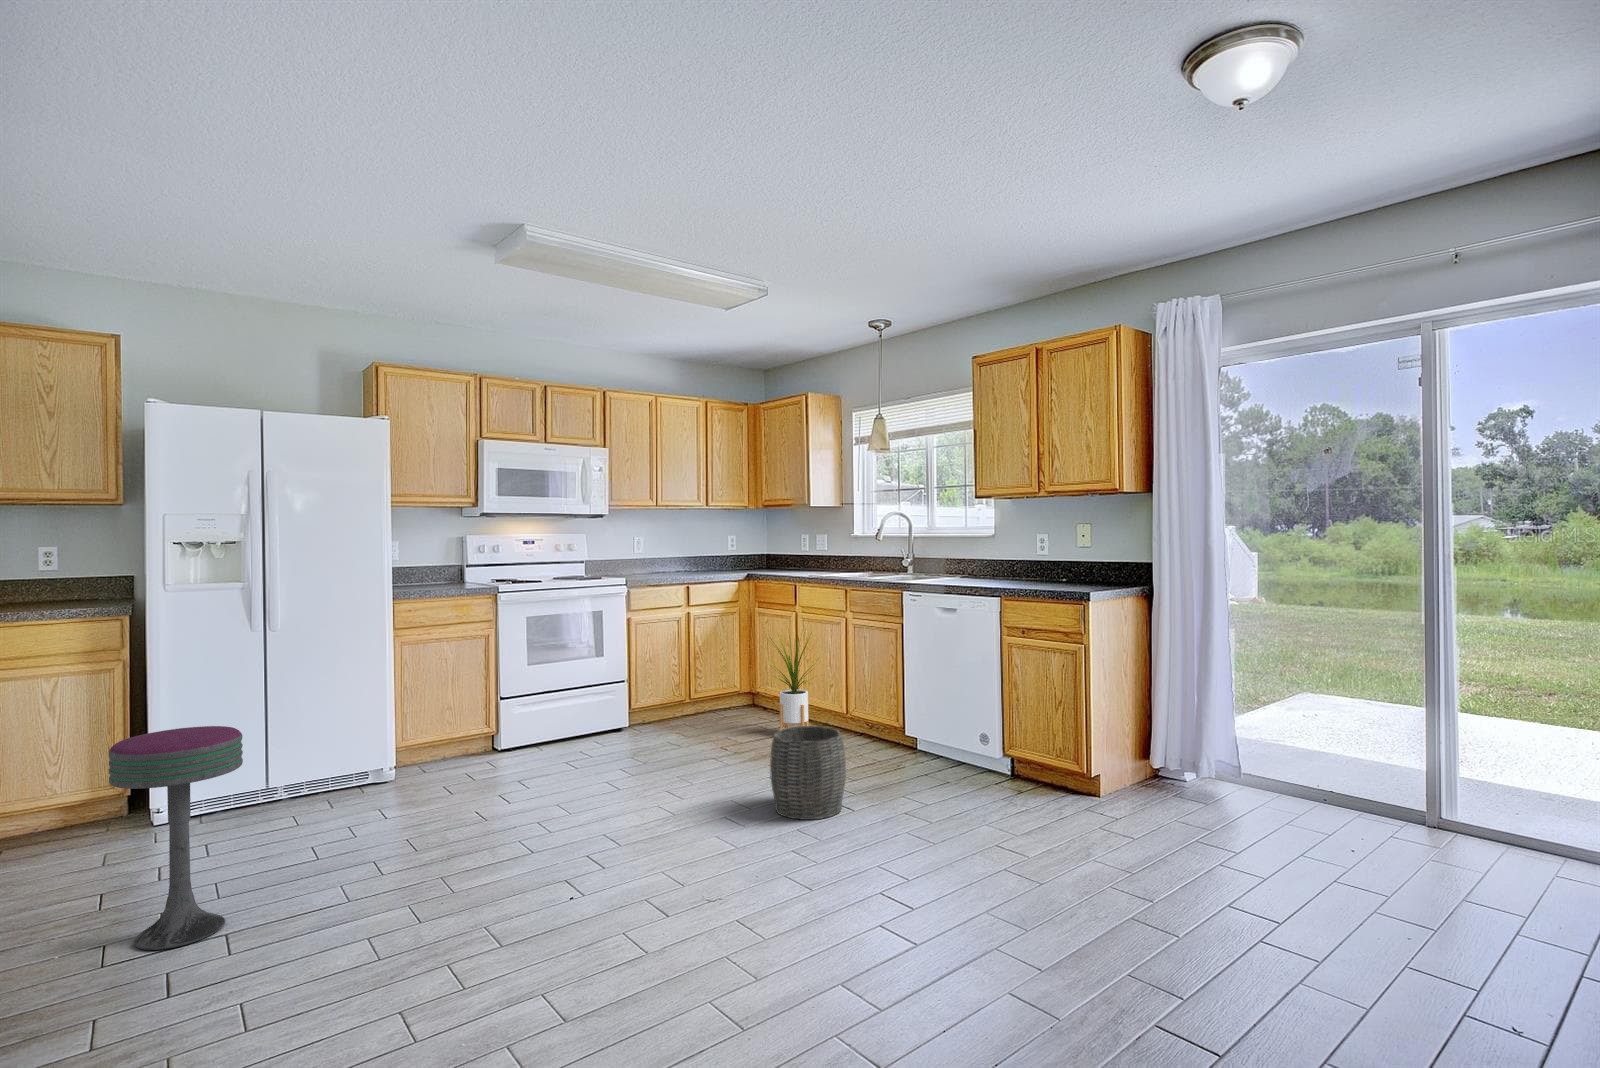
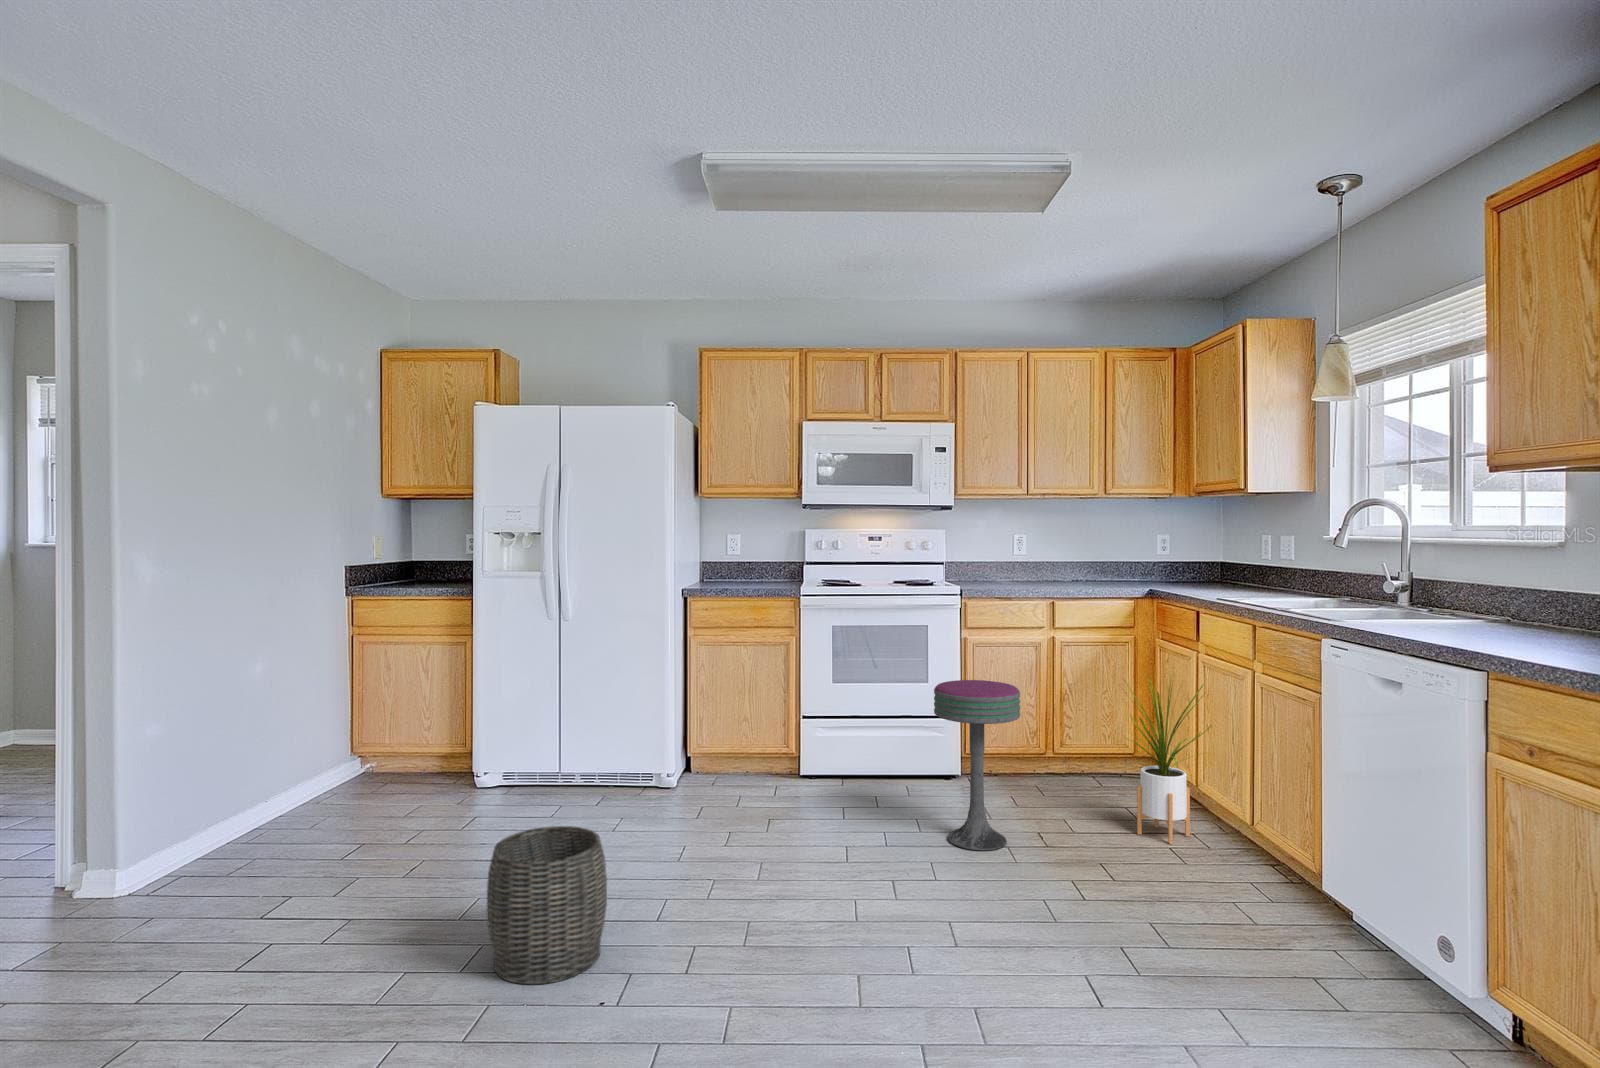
bar stool: present [109,726,243,950] -> present [934,680,1020,850]
woven basket: present [770,726,846,820] -> present [487,826,607,984]

